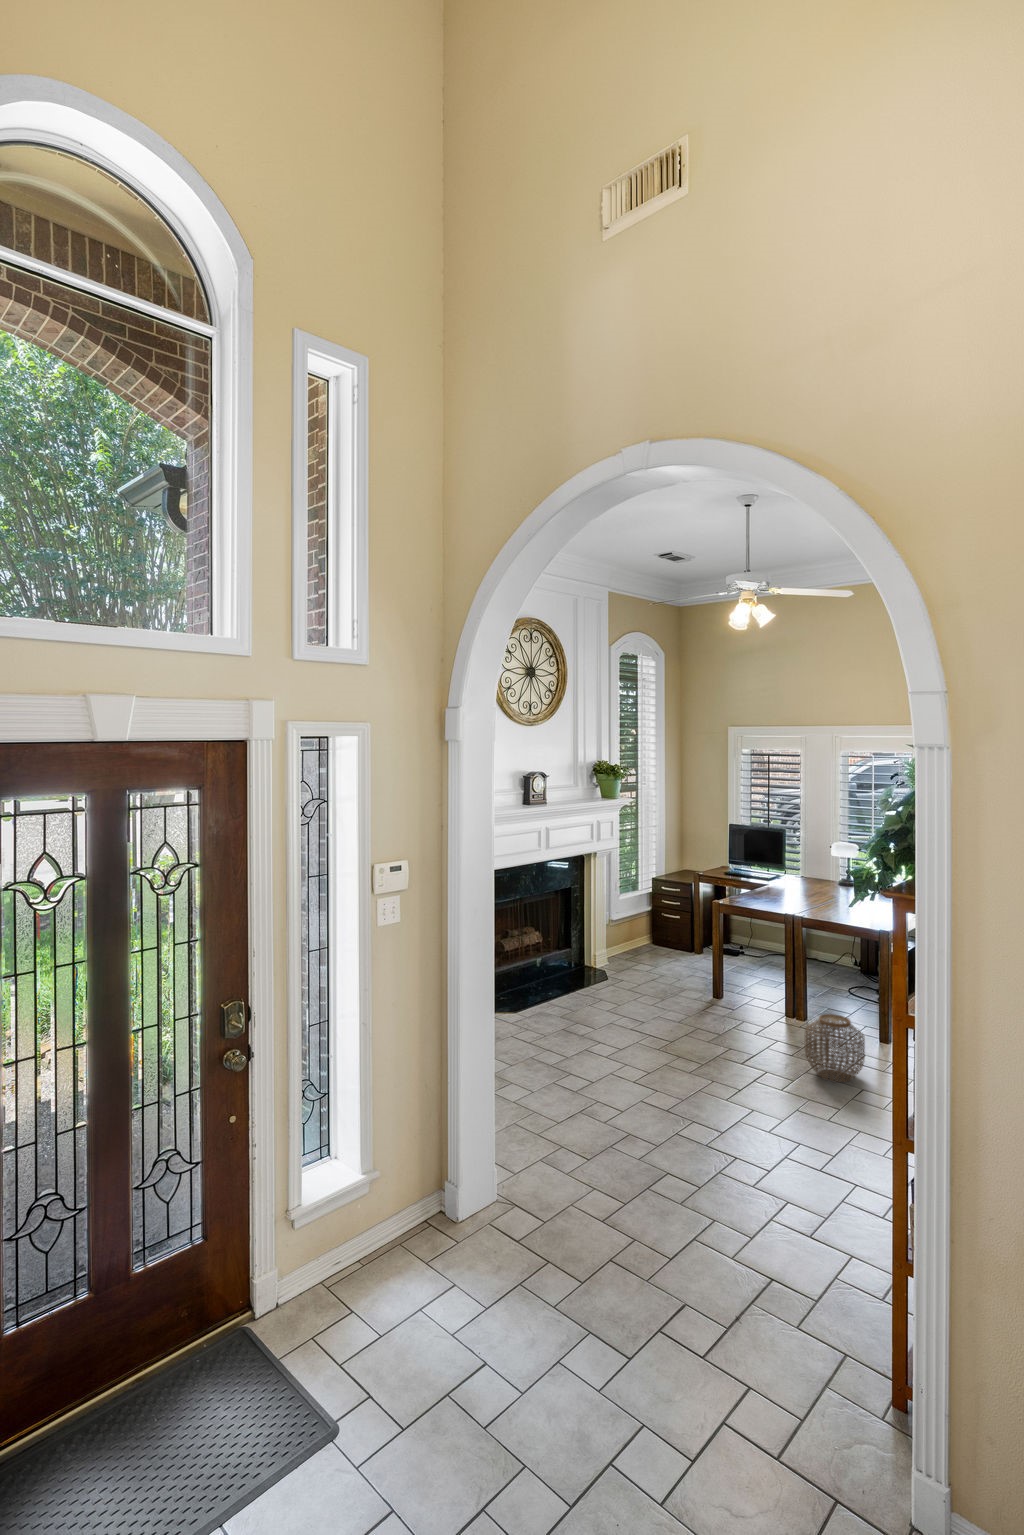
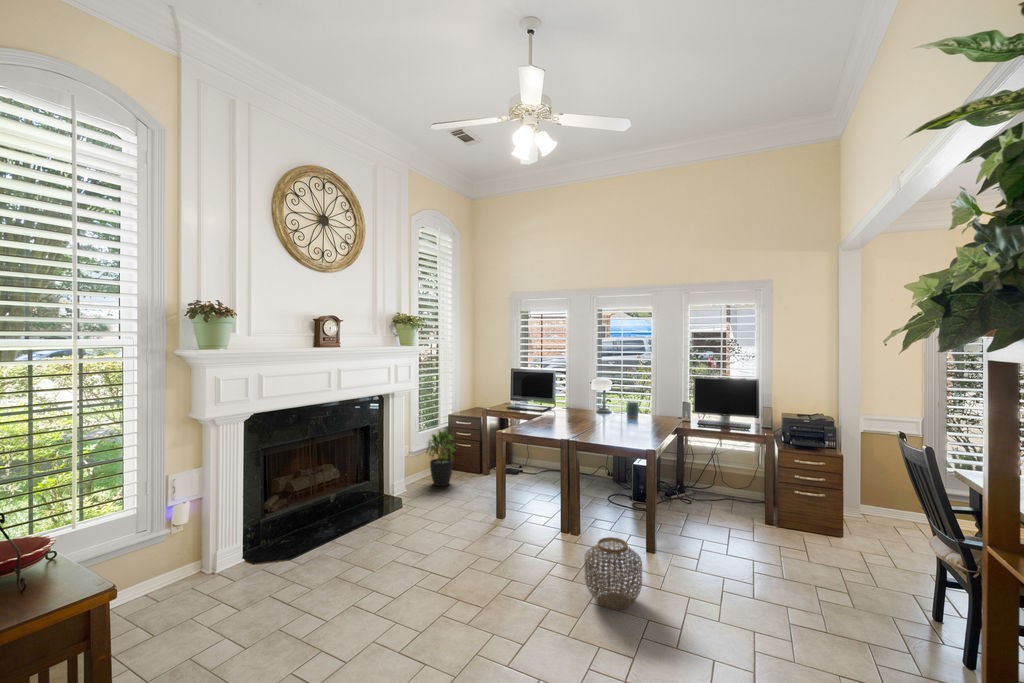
potted plant: none [624,895,665,961] -> present [427,431,455,486]

